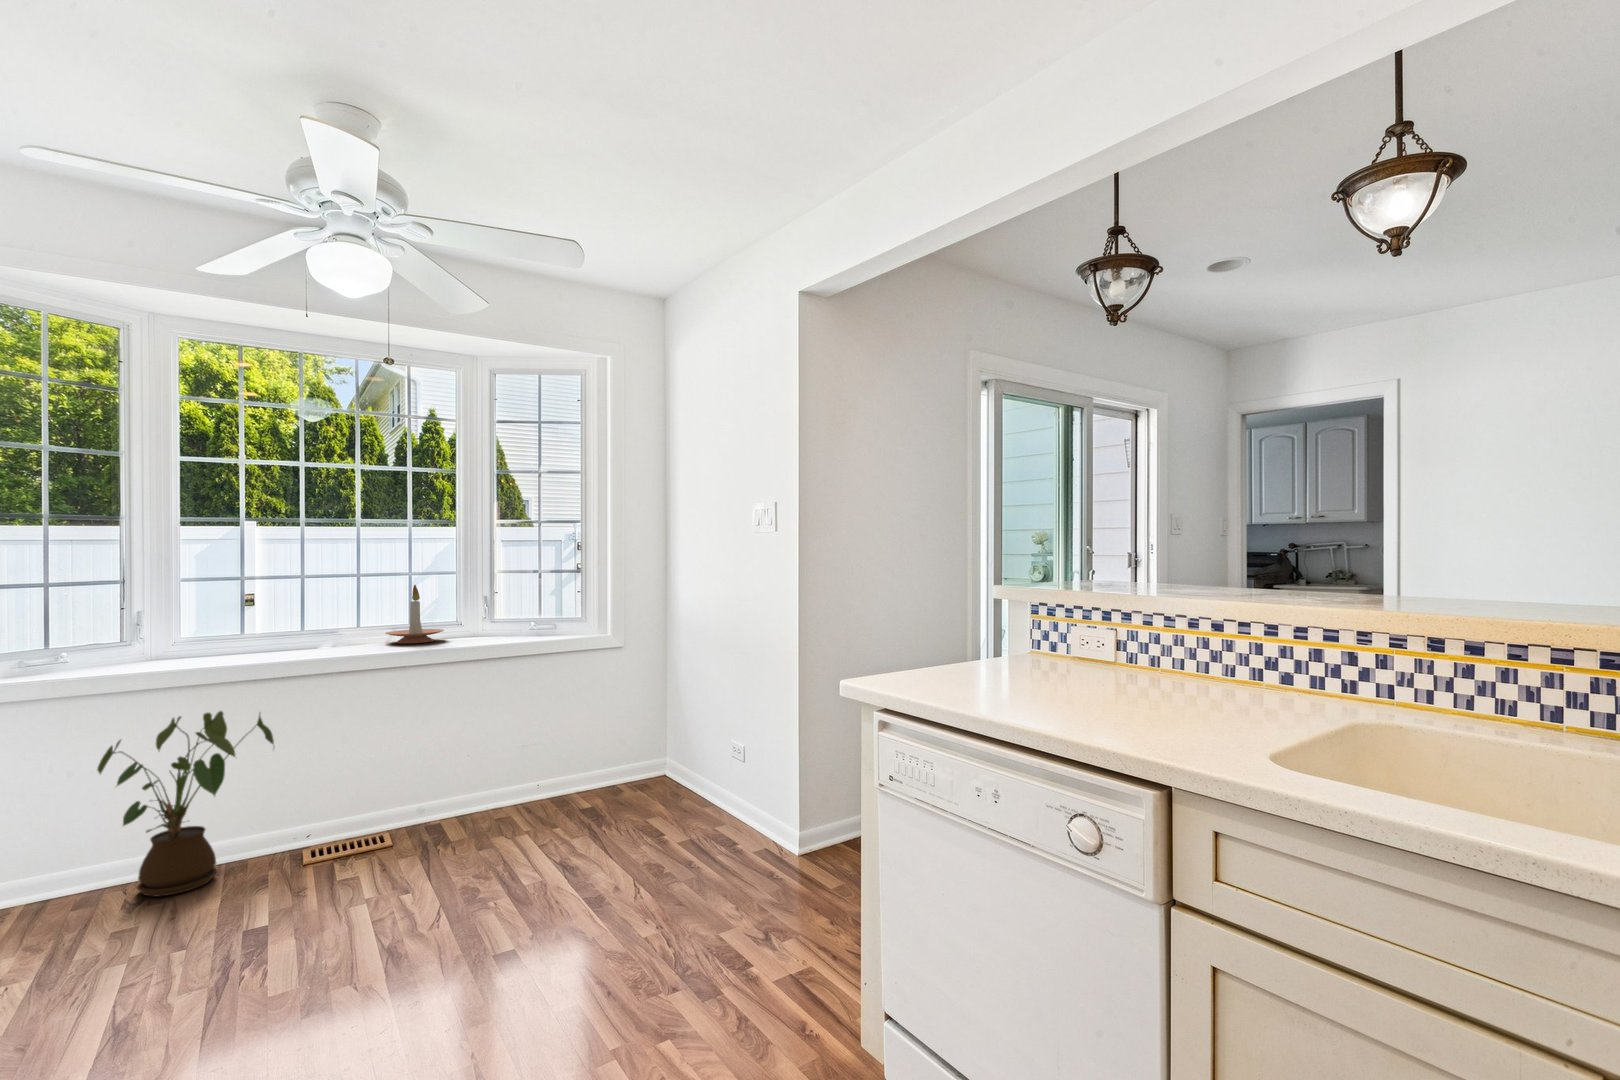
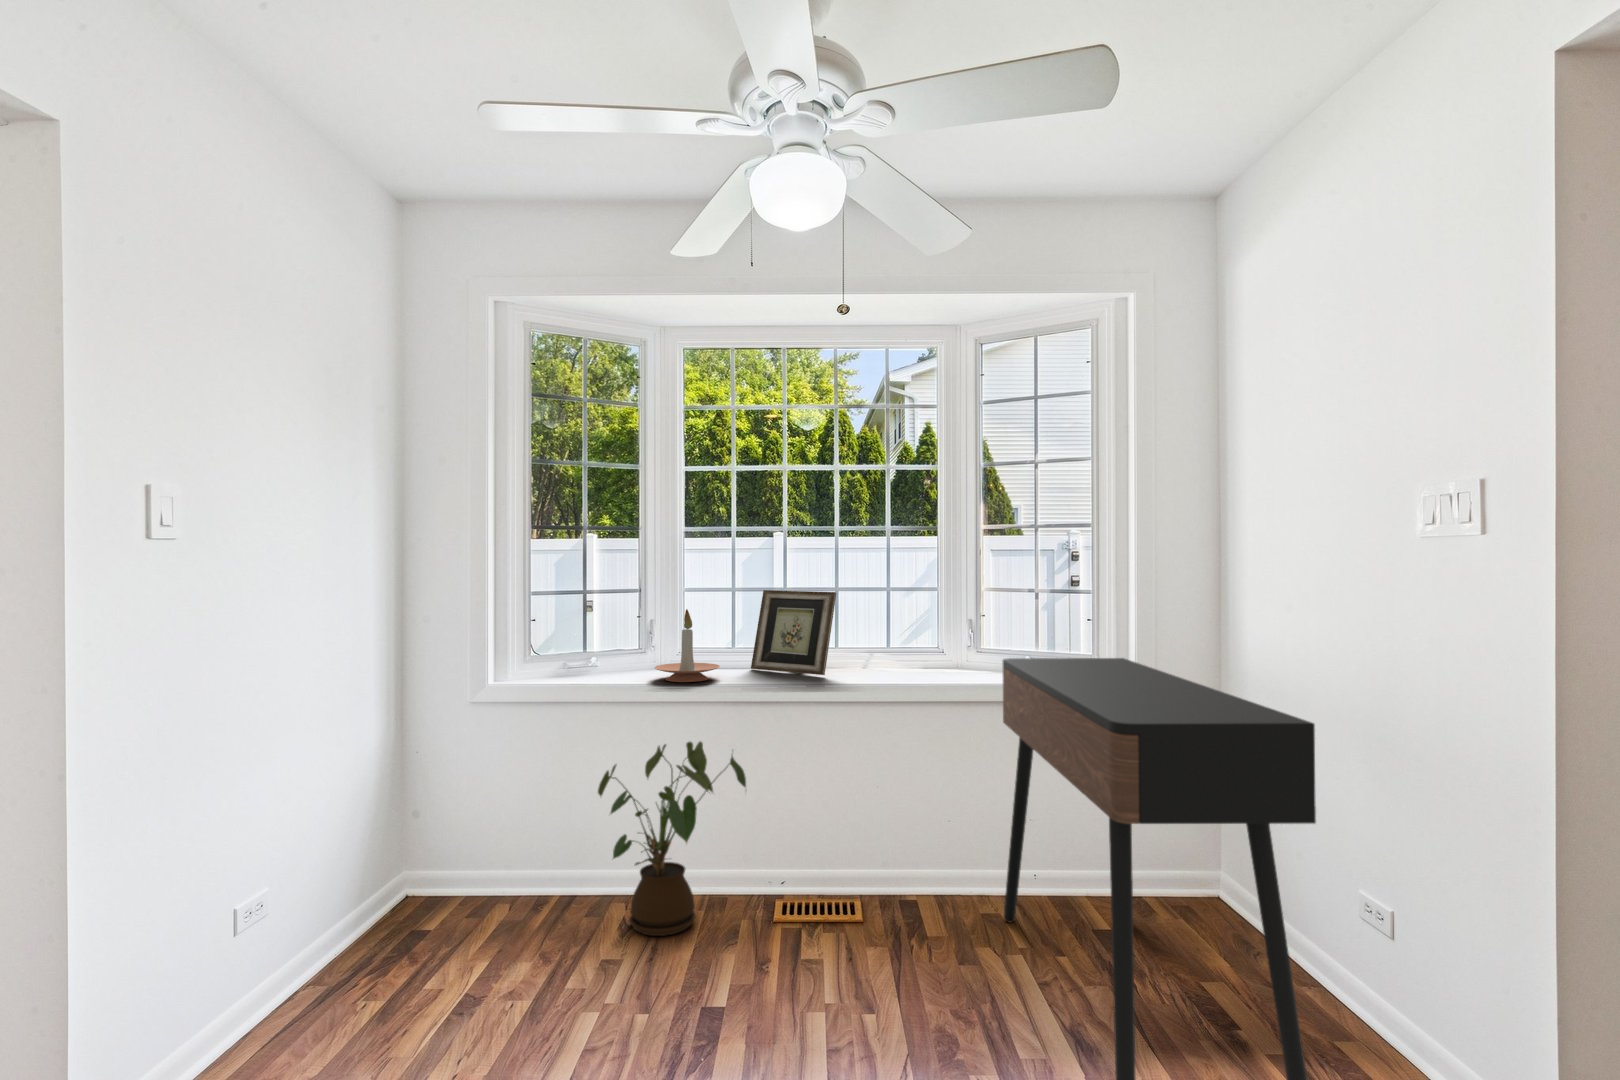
picture frame: none [270,573,362,646] -> present [751,590,836,675]
candle holder: present [385,585,444,643] -> present [655,609,720,682]
console table: none [513,613,717,914] -> present [1003,658,1316,1080]

